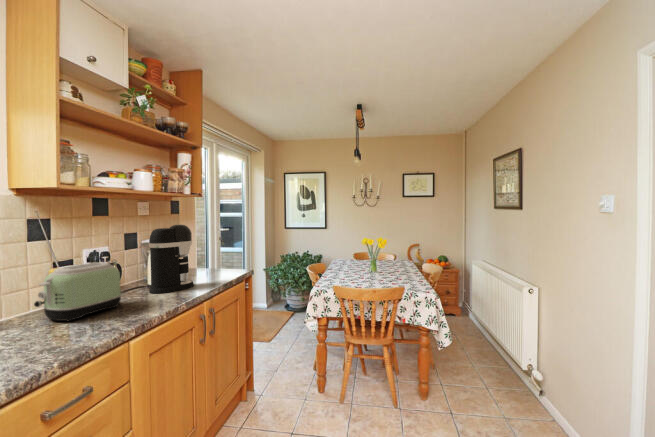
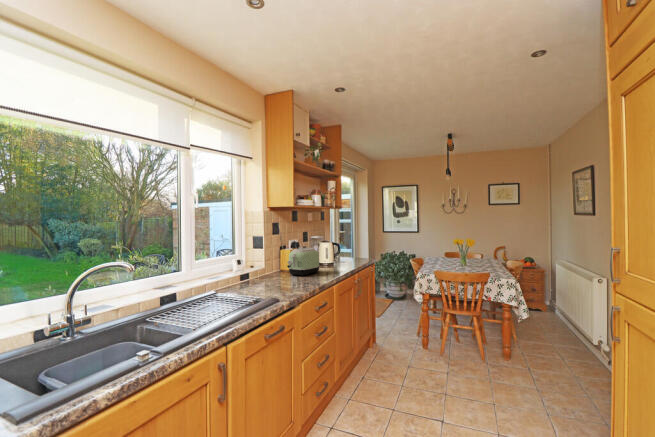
coffee maker: present [149,224,194,293] -> none [324,228,347,268]

